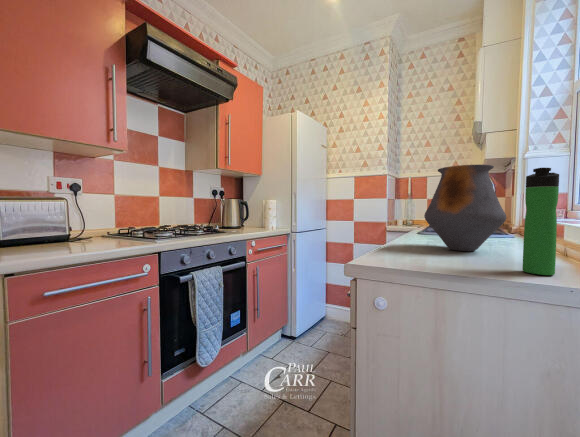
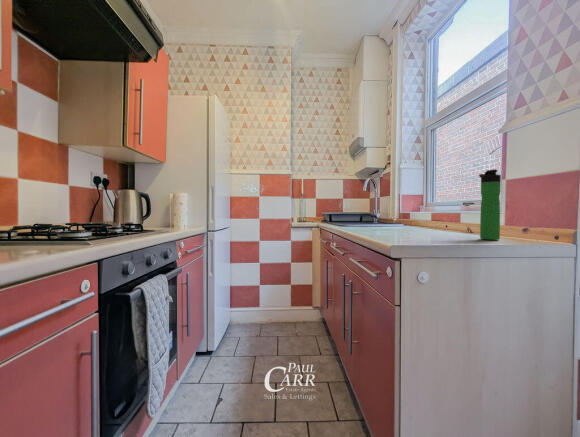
vase: present [424,164,506,251] -> none [382,166,440,233]

